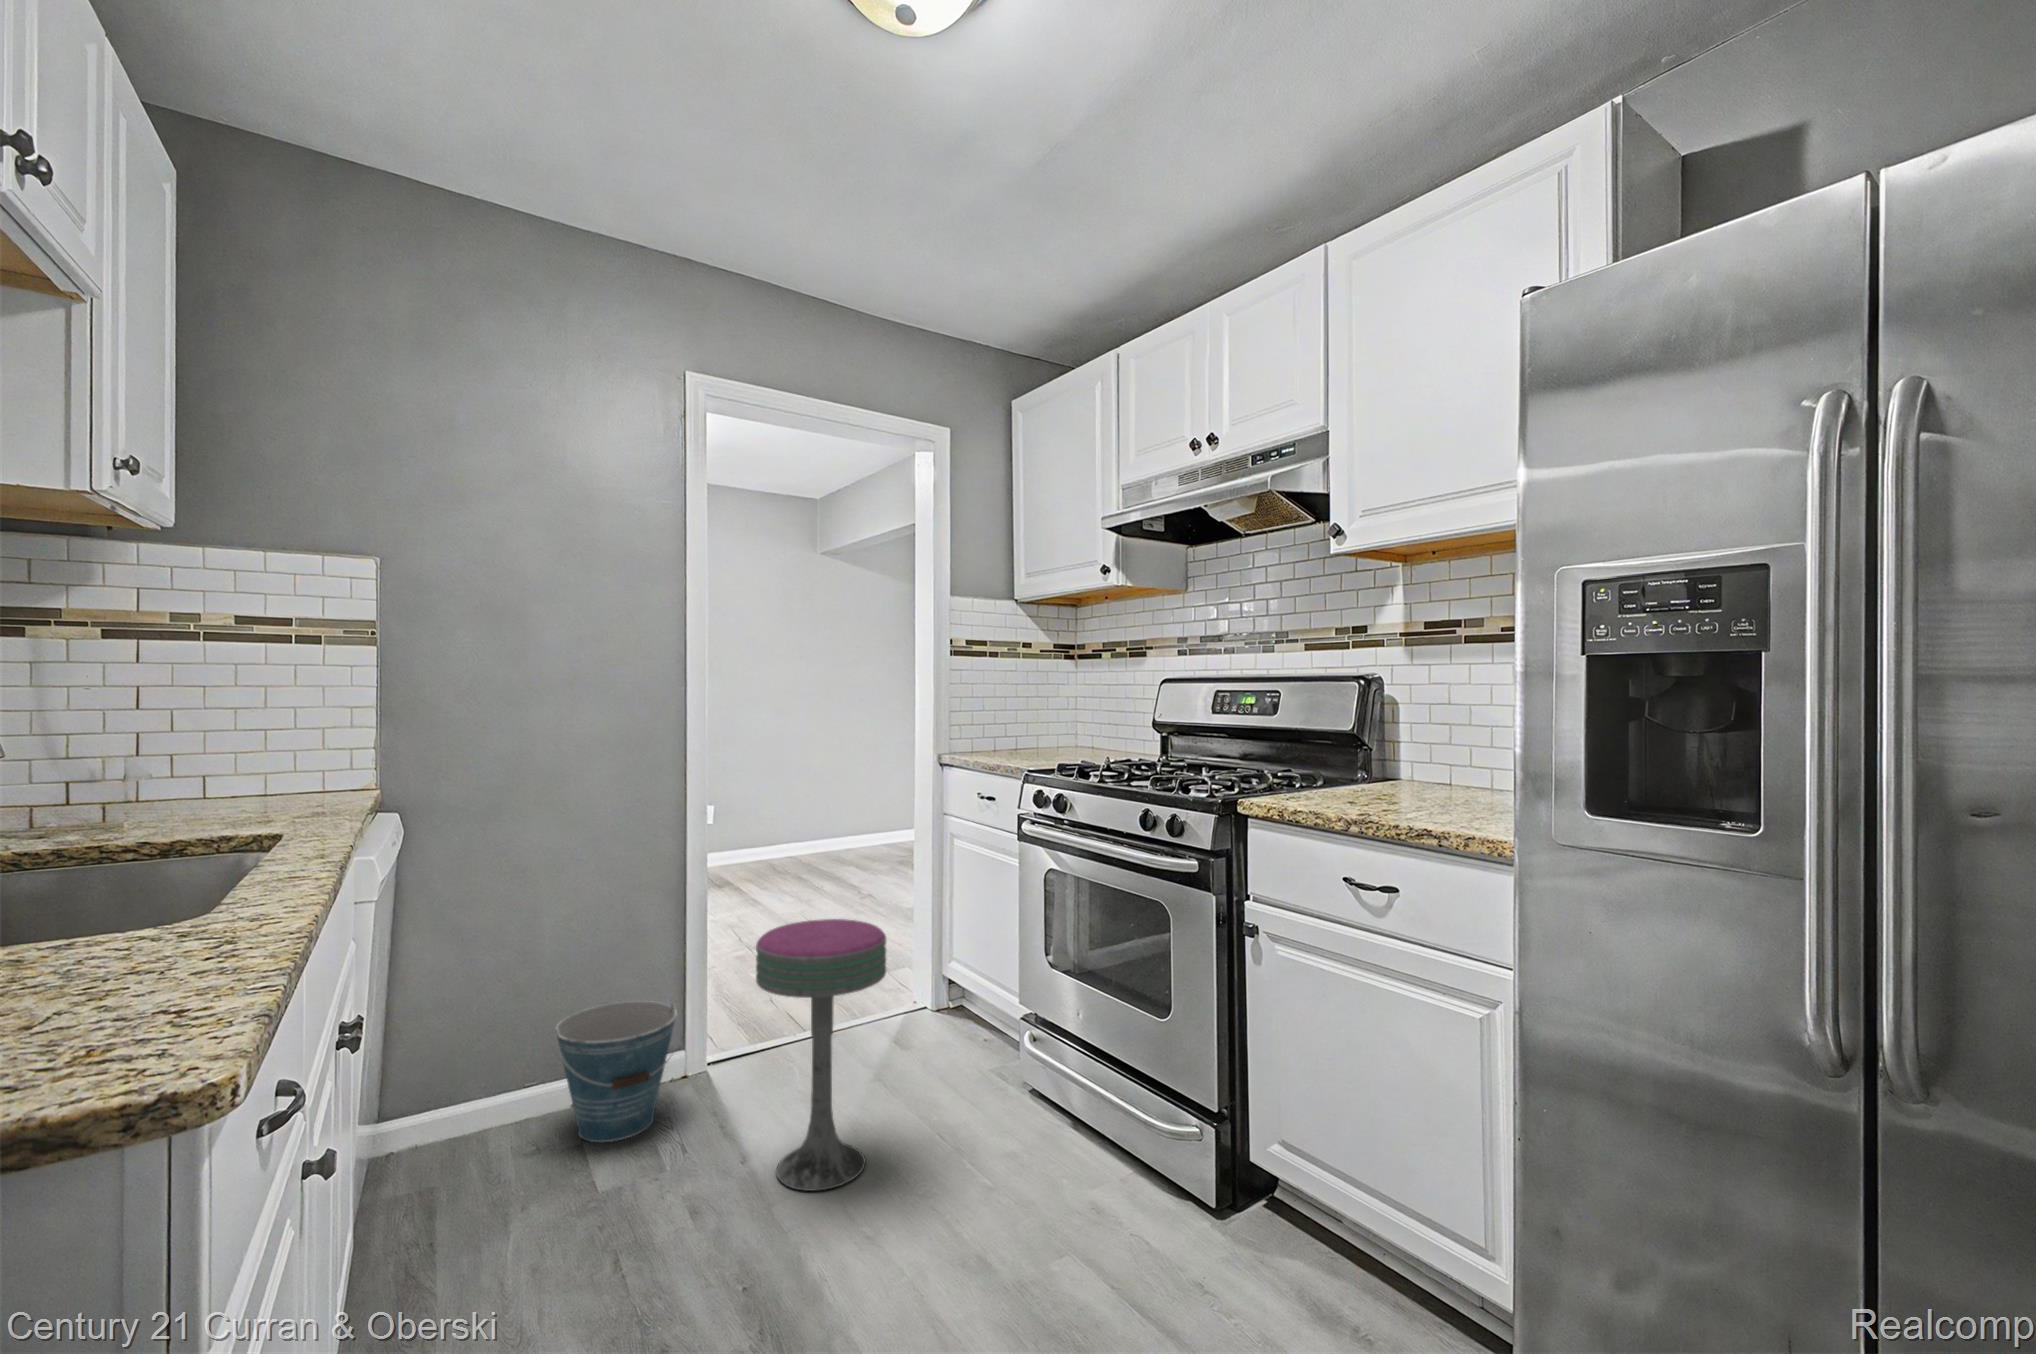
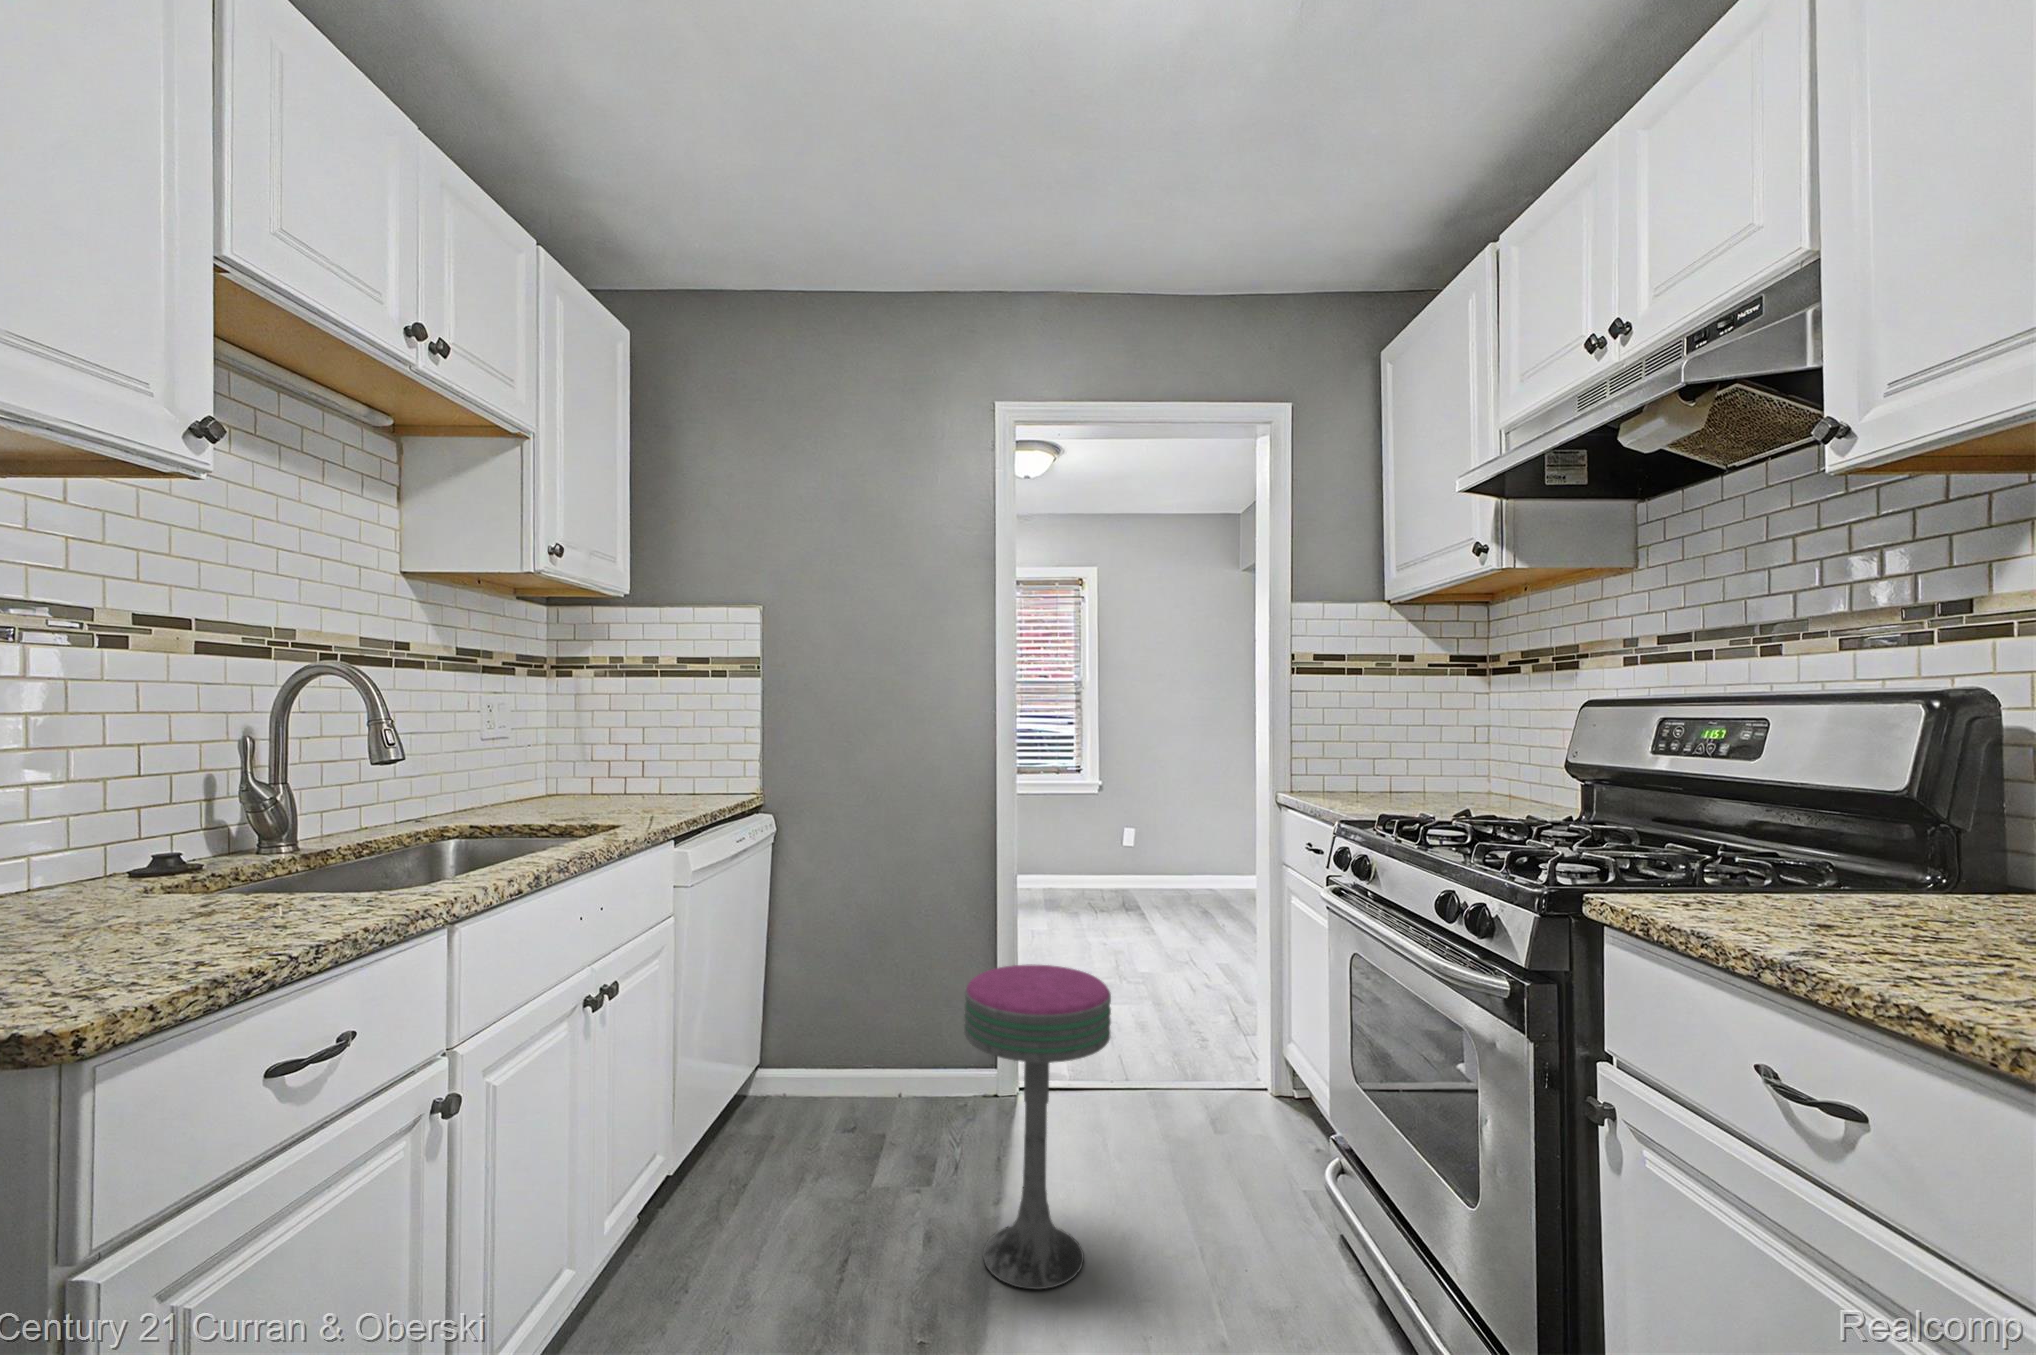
bucket: present [555,1001,680,1142] -> none [834,1010,949,1151]

